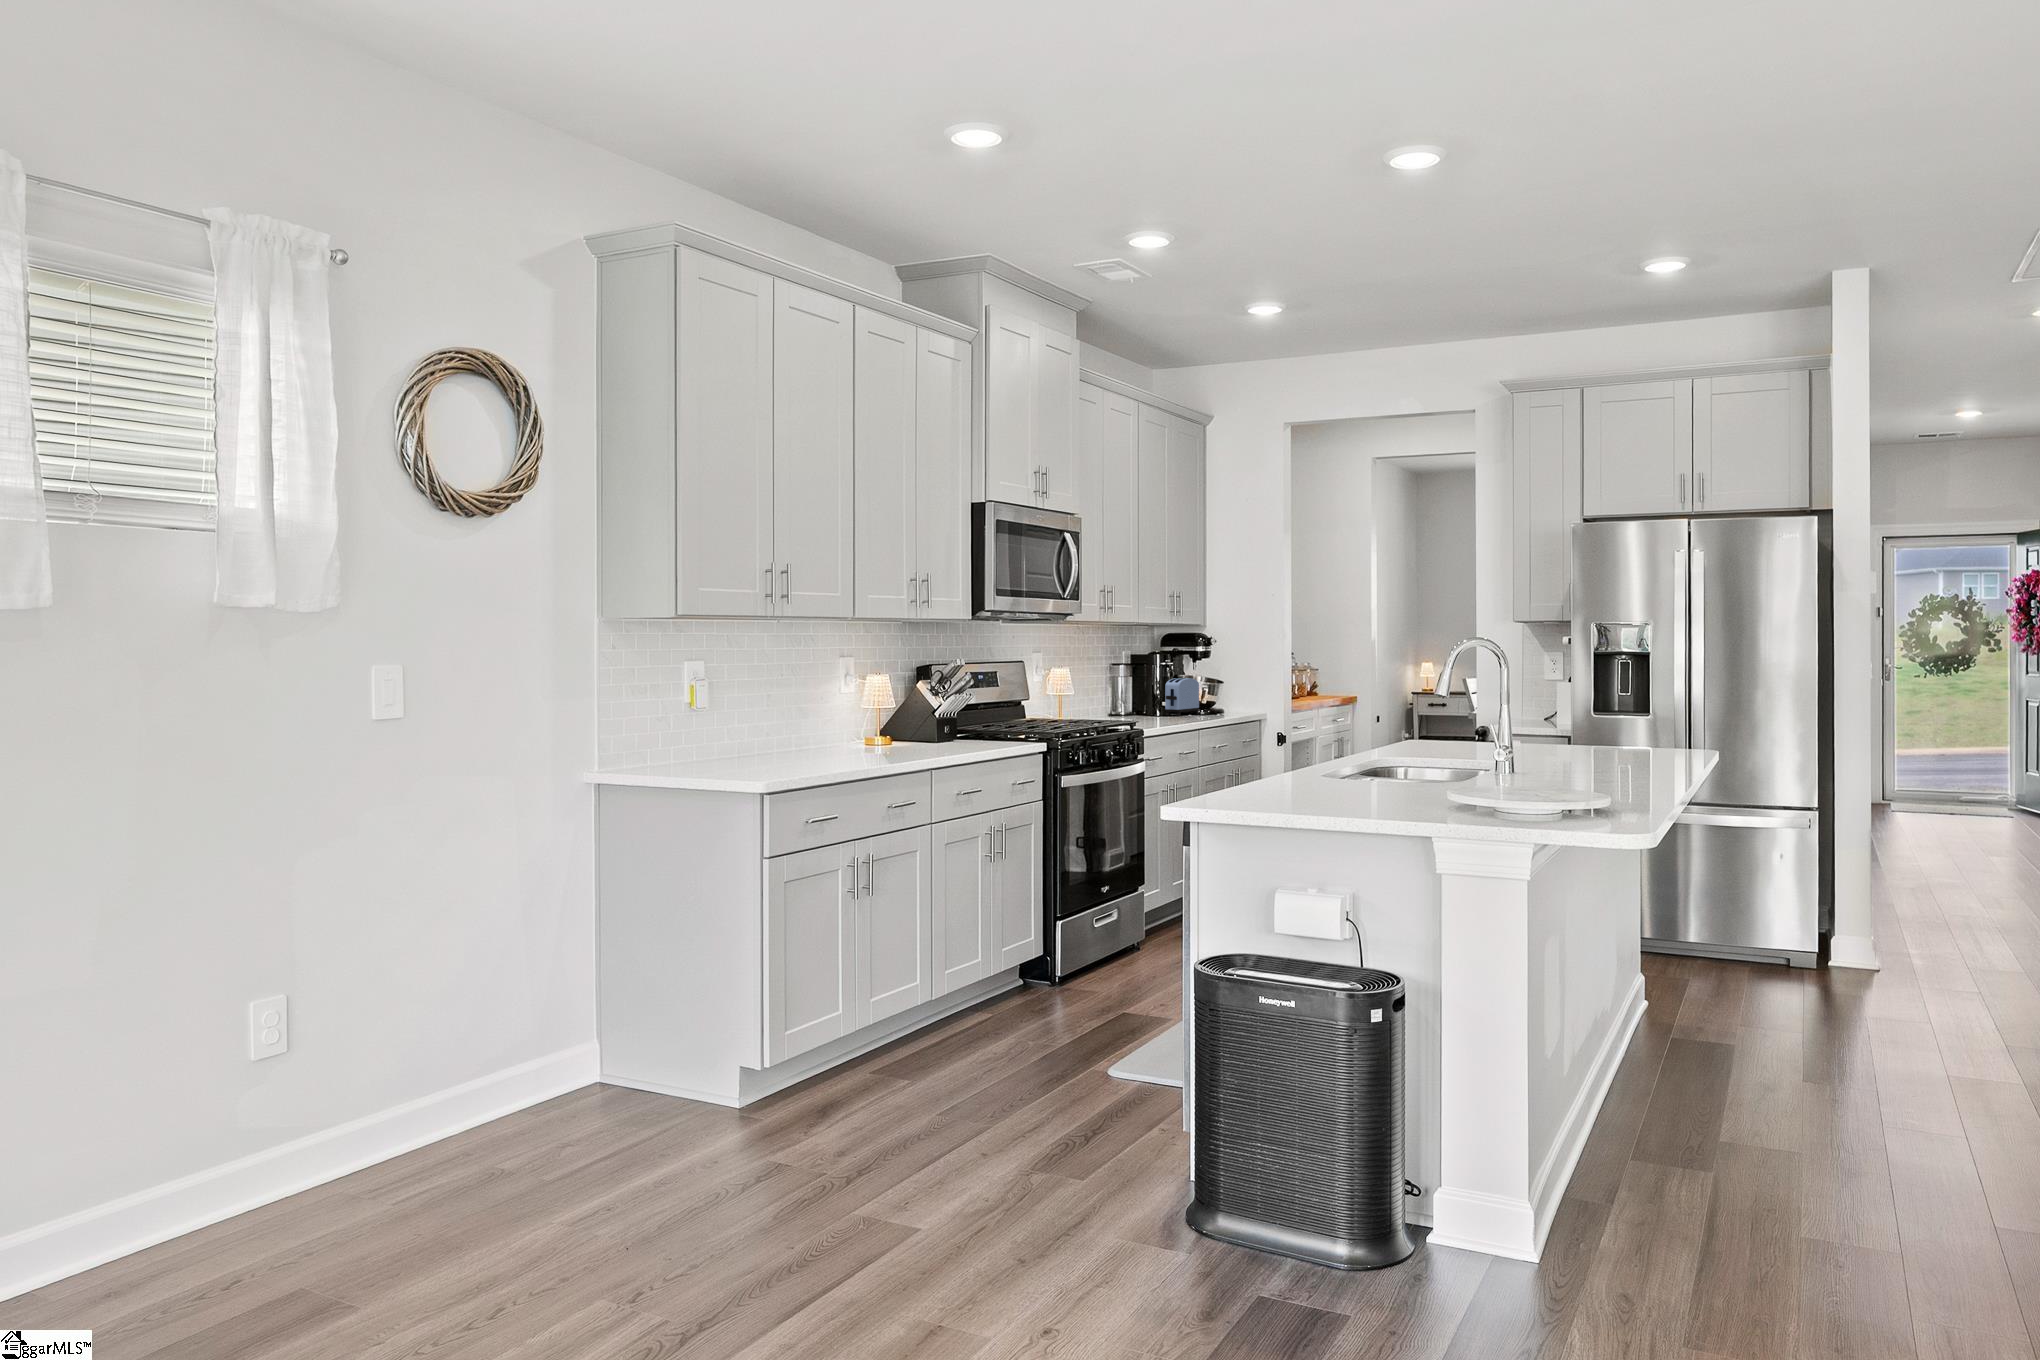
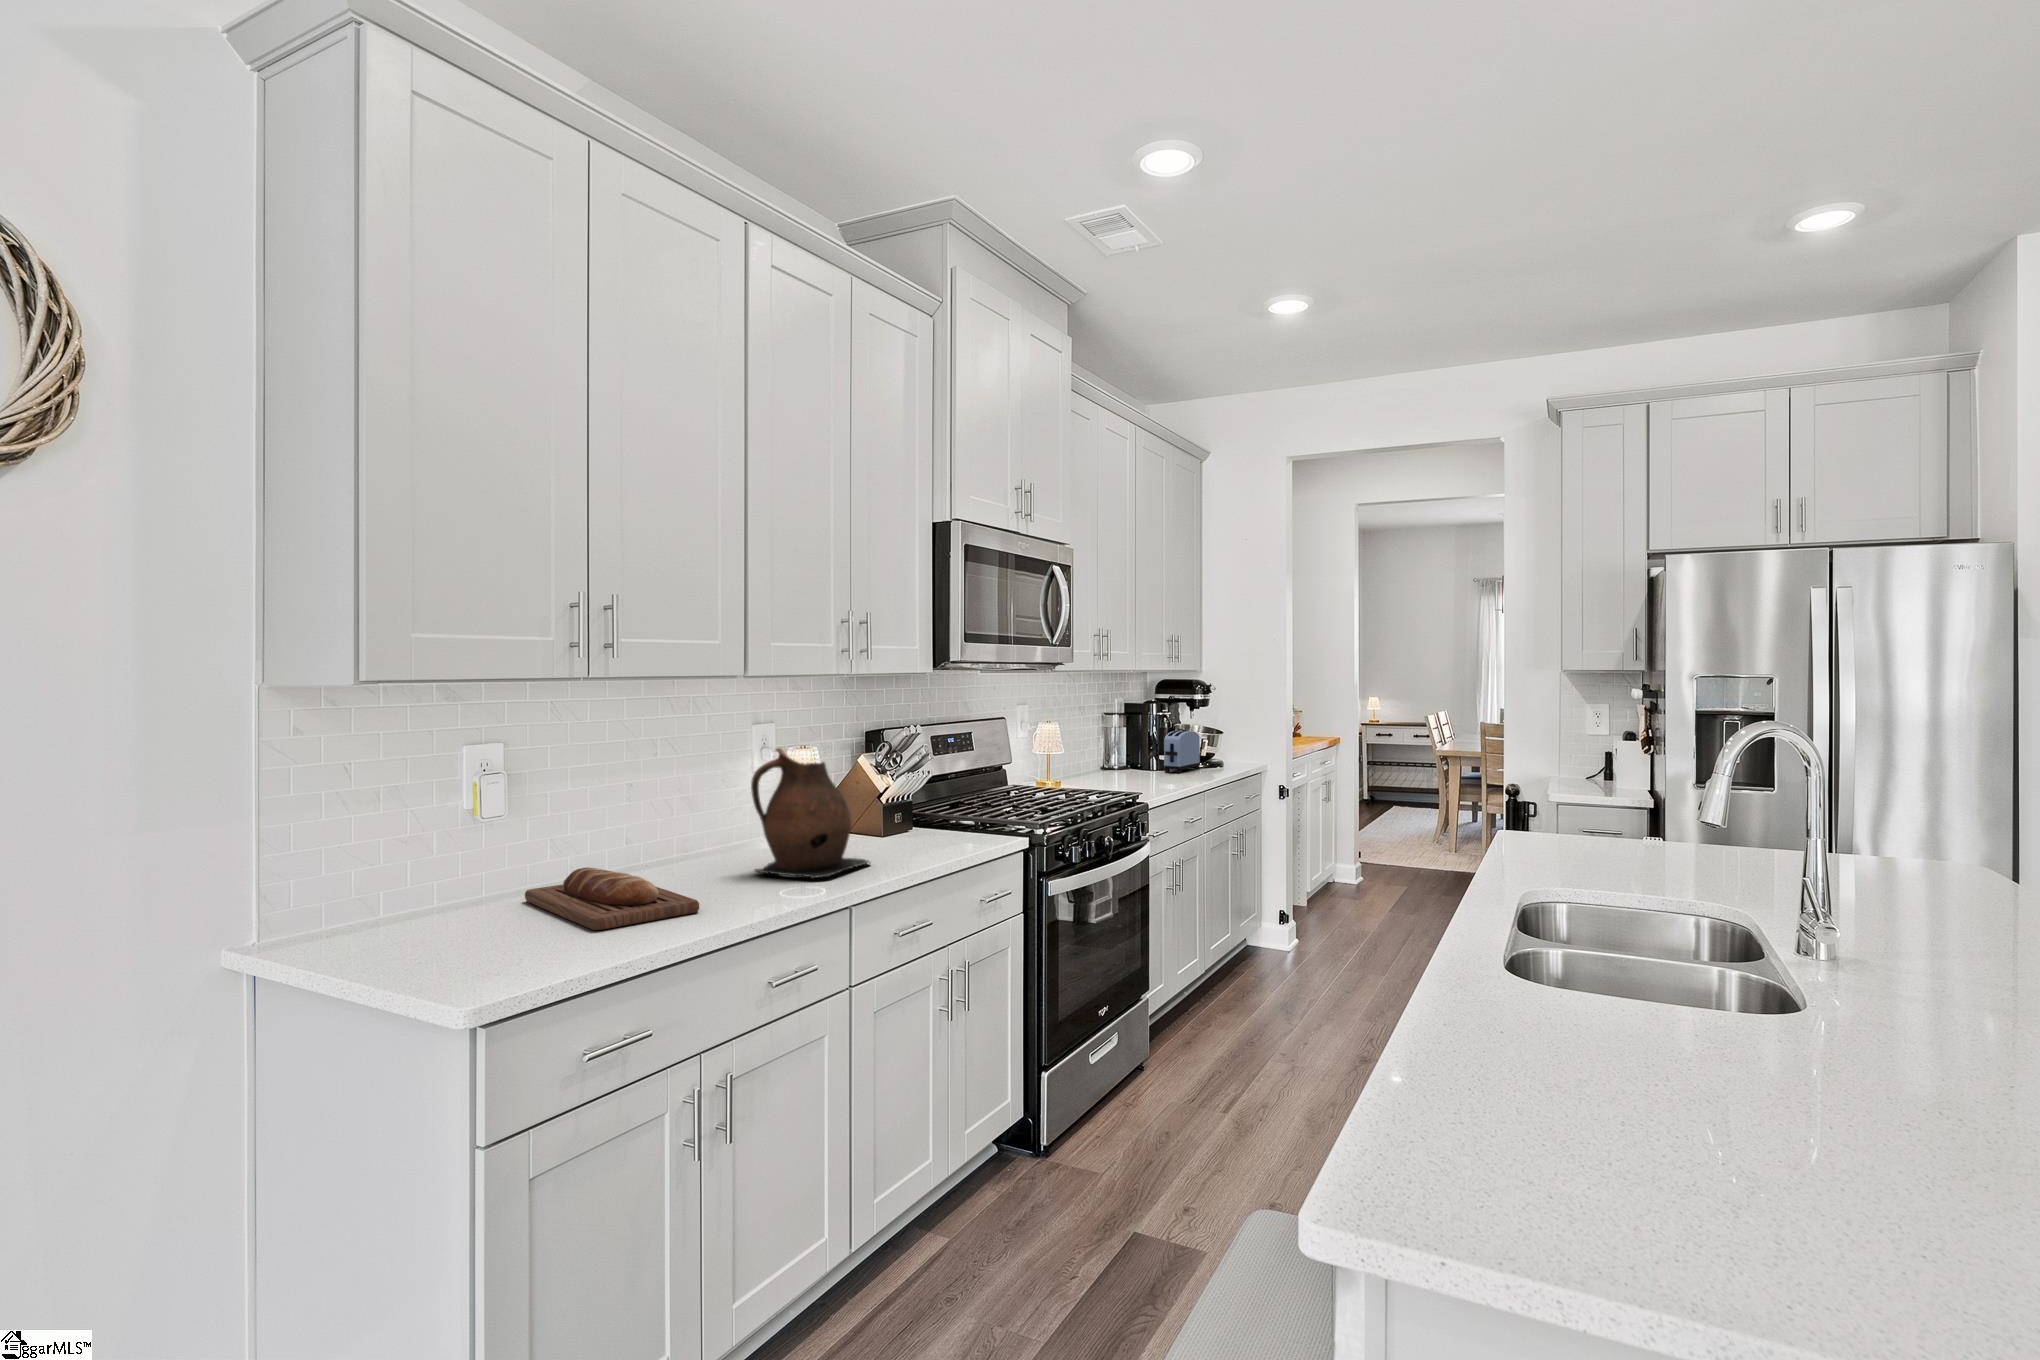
ceramic pitcher: none [858,668,938,755] -> present [751,747,870,879]
bread loaf: none [727,740,845,767] -> present [525,867,699,930]

